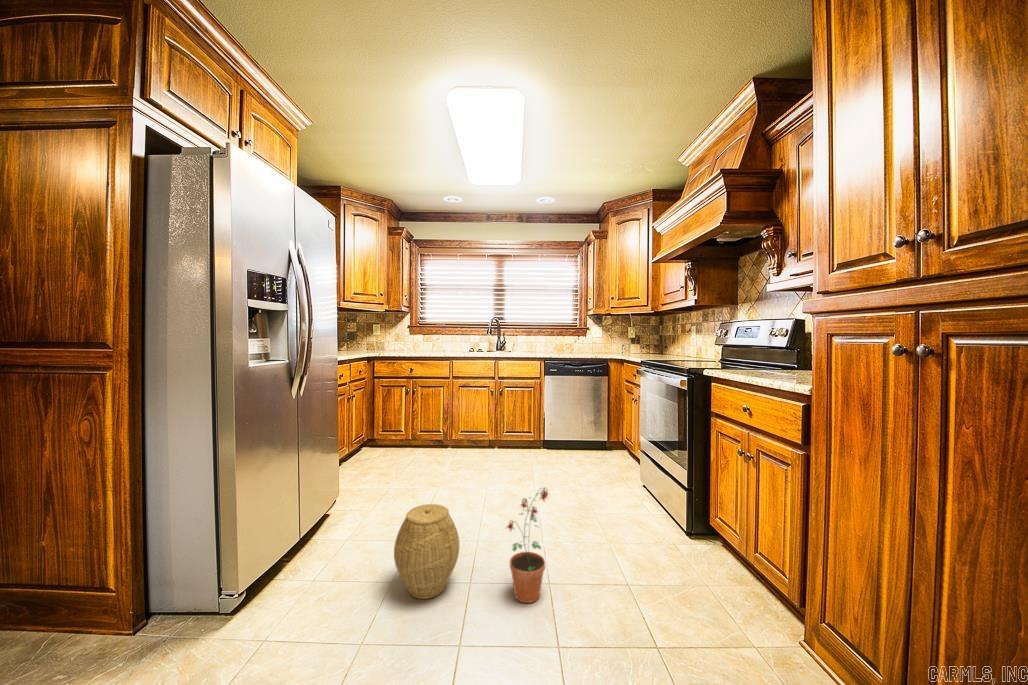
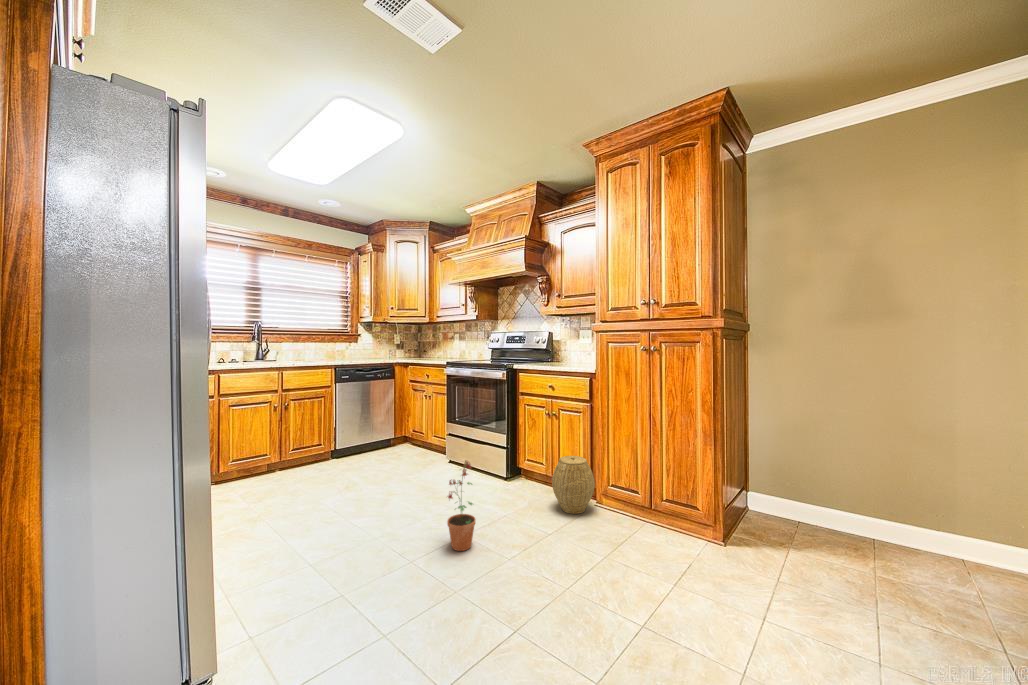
woven basket: present [394,504,459,599] -> present [552,456,595,514]

